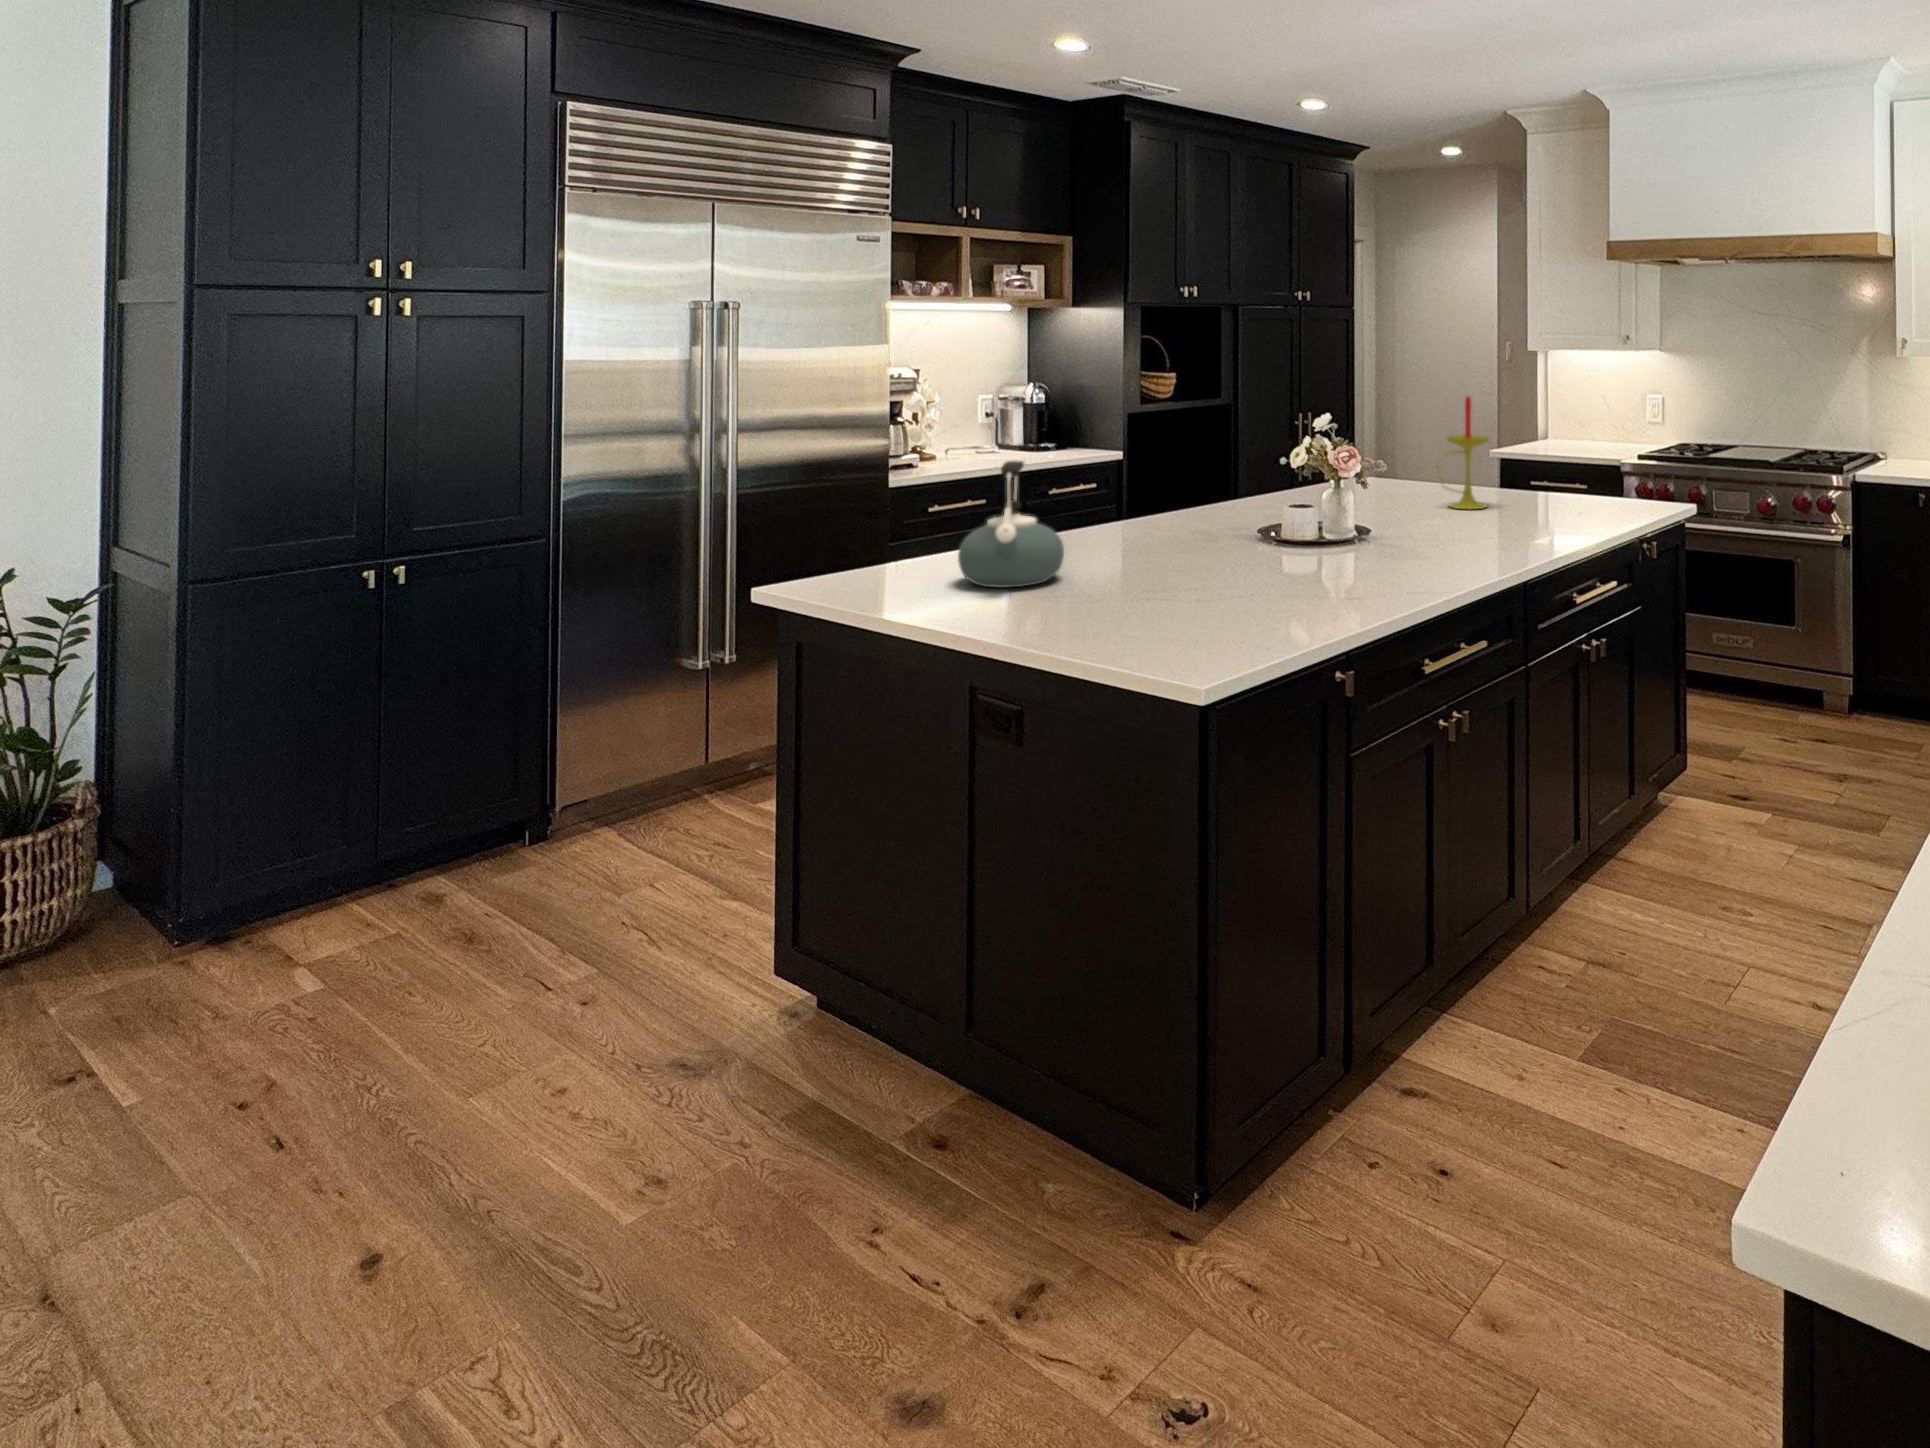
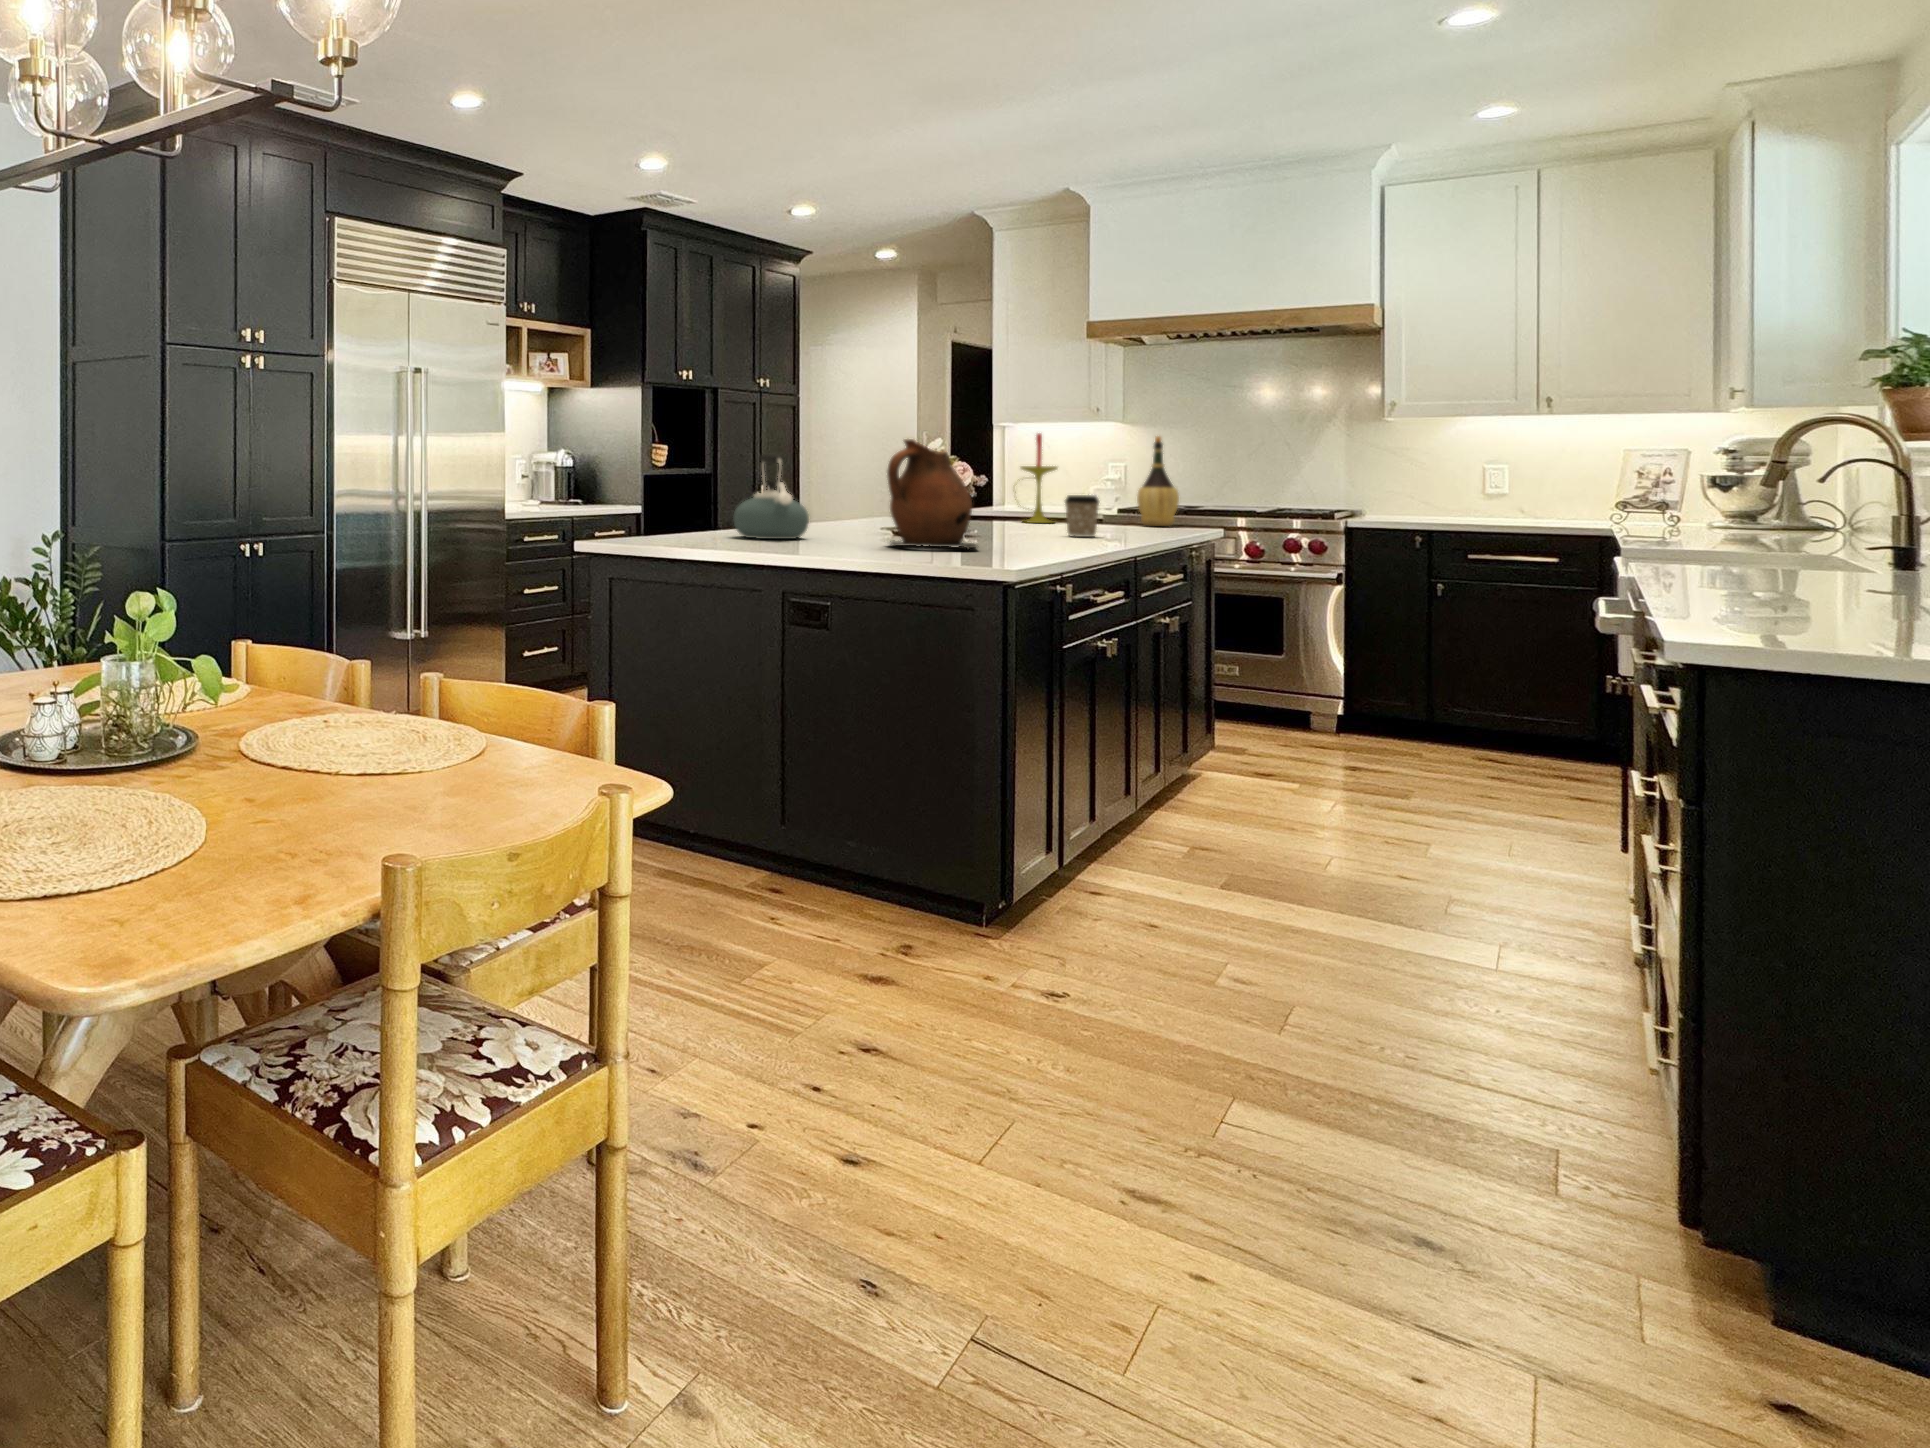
wine bottle: none [1570,404,1615,516] -> present [1137,436,1179,526]
ceramic pitcher: none [1100,460,1242,629] -> present [887,439,977,549]
coffee cup: none [1428,501,1470,560] -> present [1065,495,1099,537]

